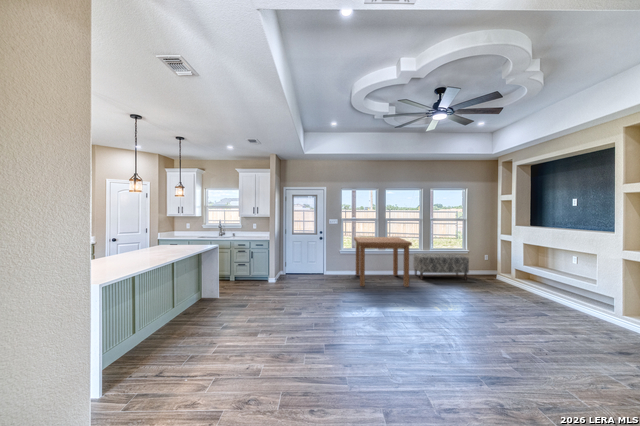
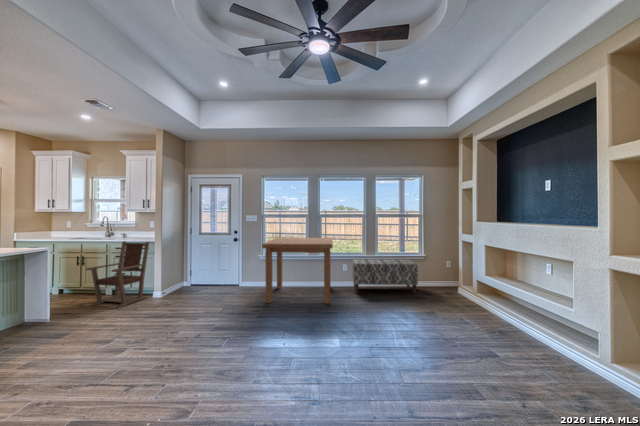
armchair: none [229,240,267,290] -> present [86,242,149,308]

